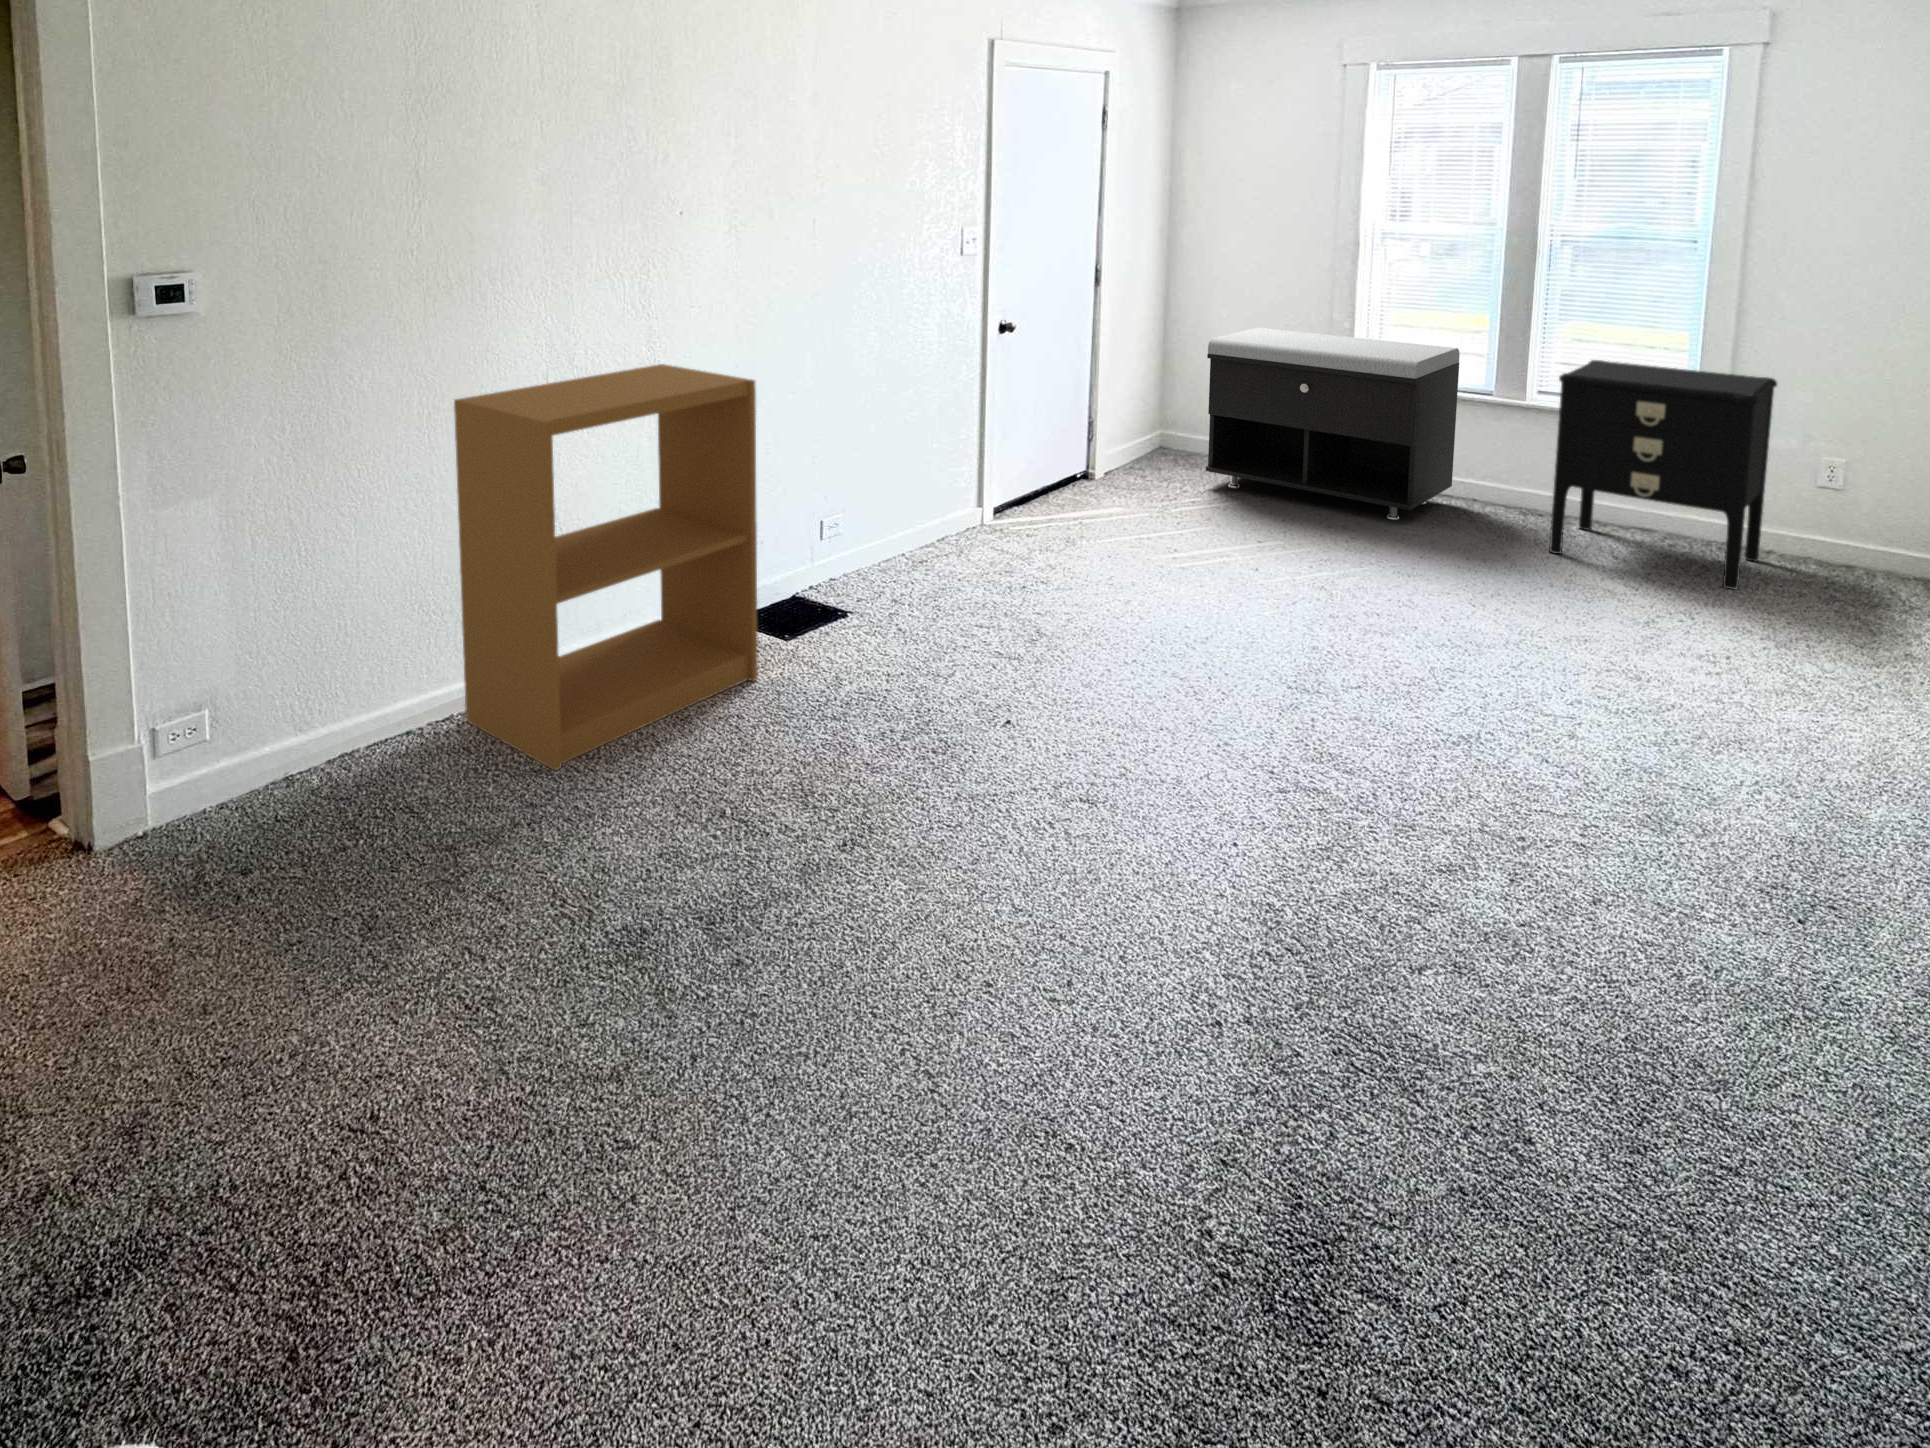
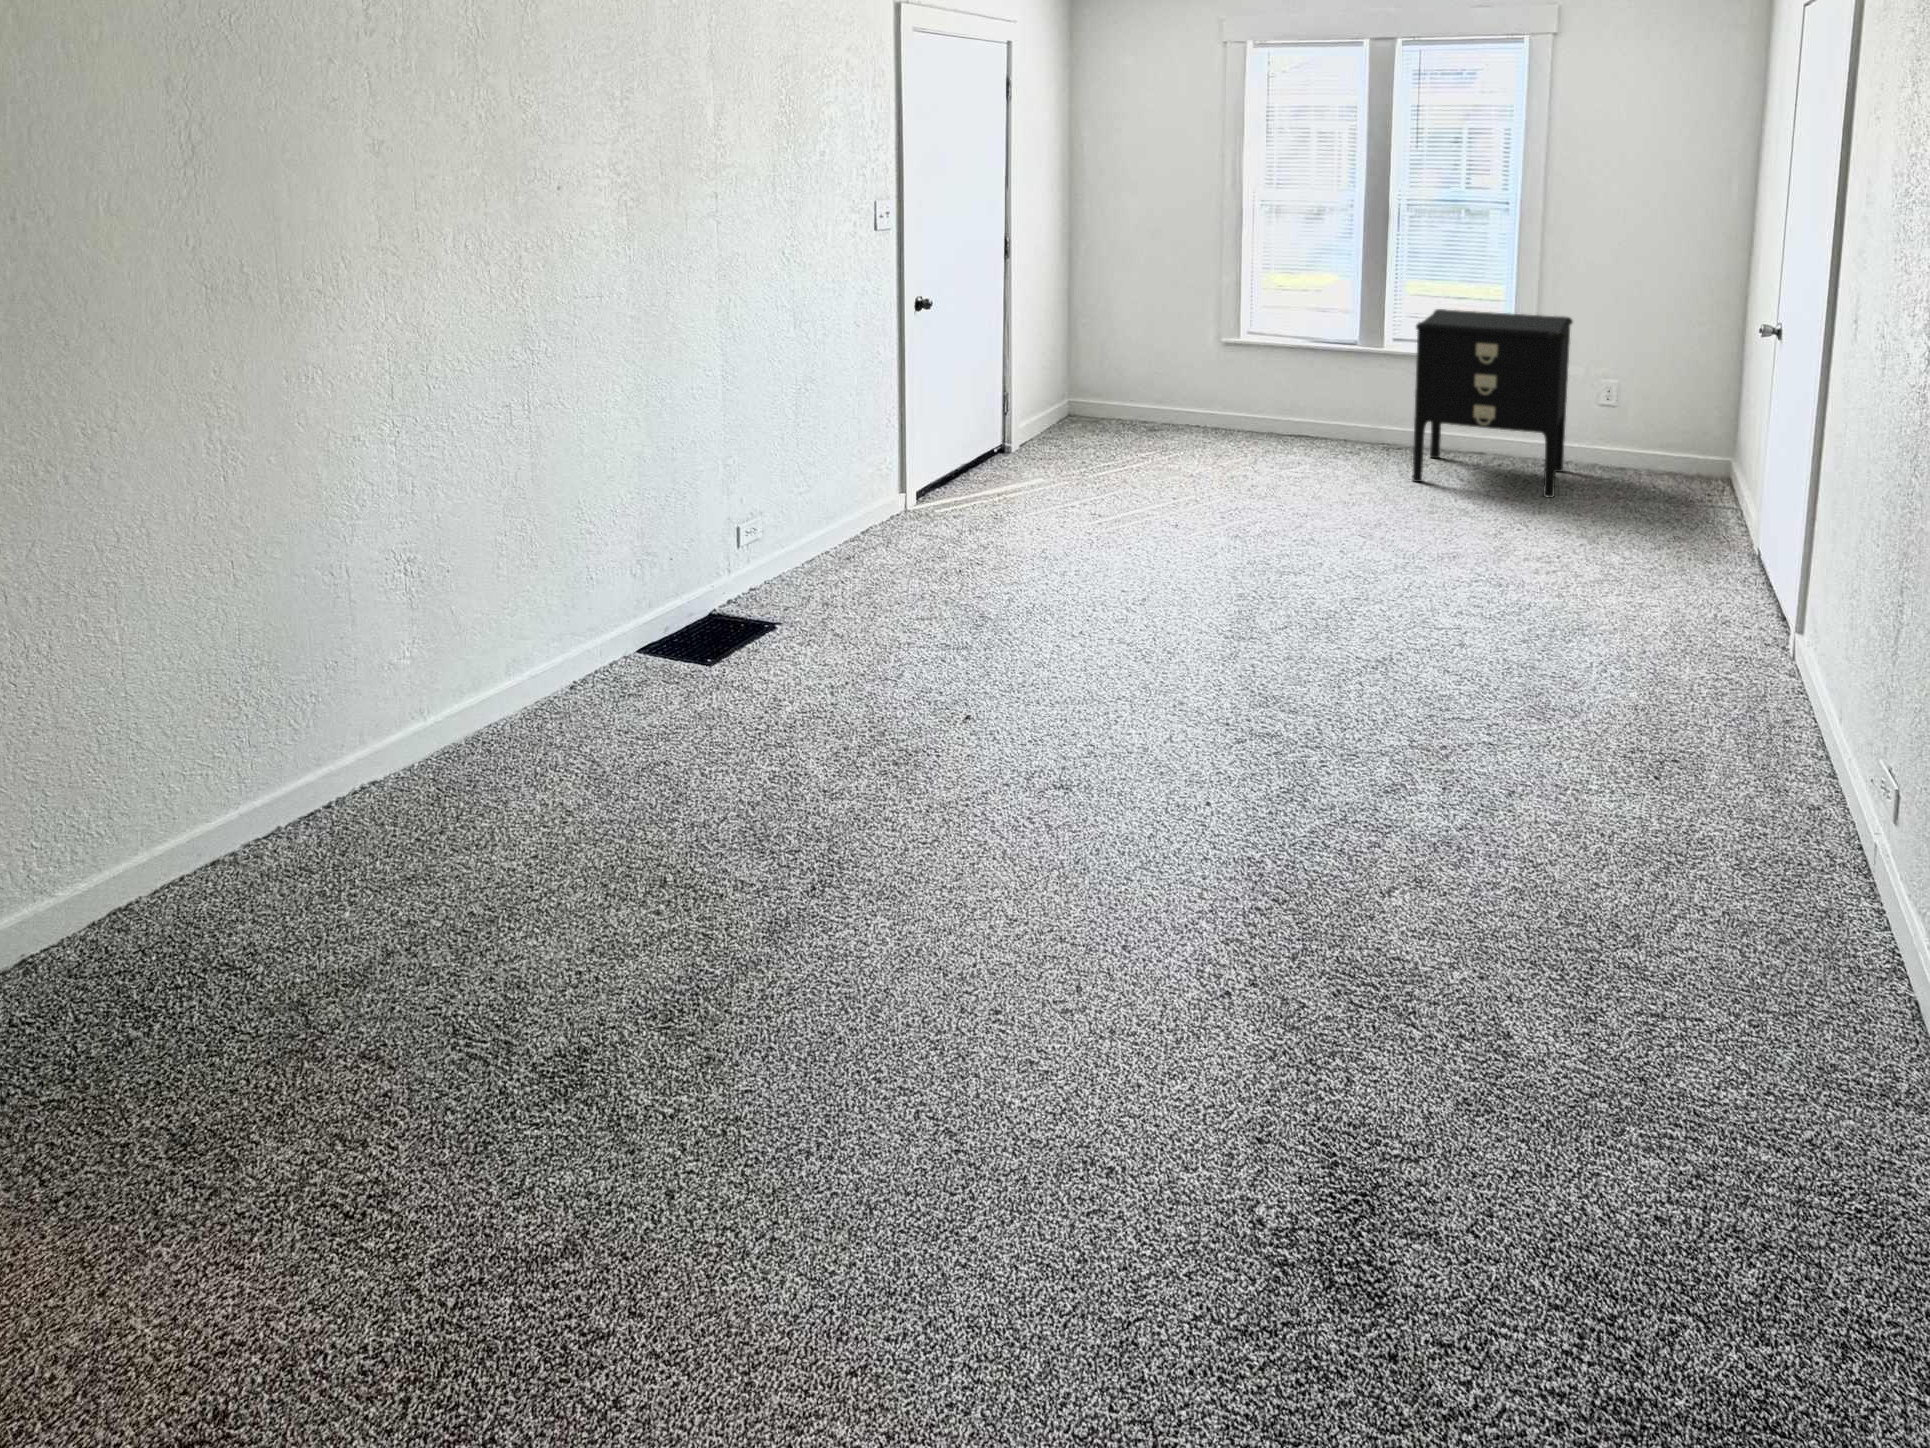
storage bench: present [1206,328,1460,520] -> none [1115,294,1331,466]
bookshelf: present [454,364,758,770] -> none [261,367,683,874]

